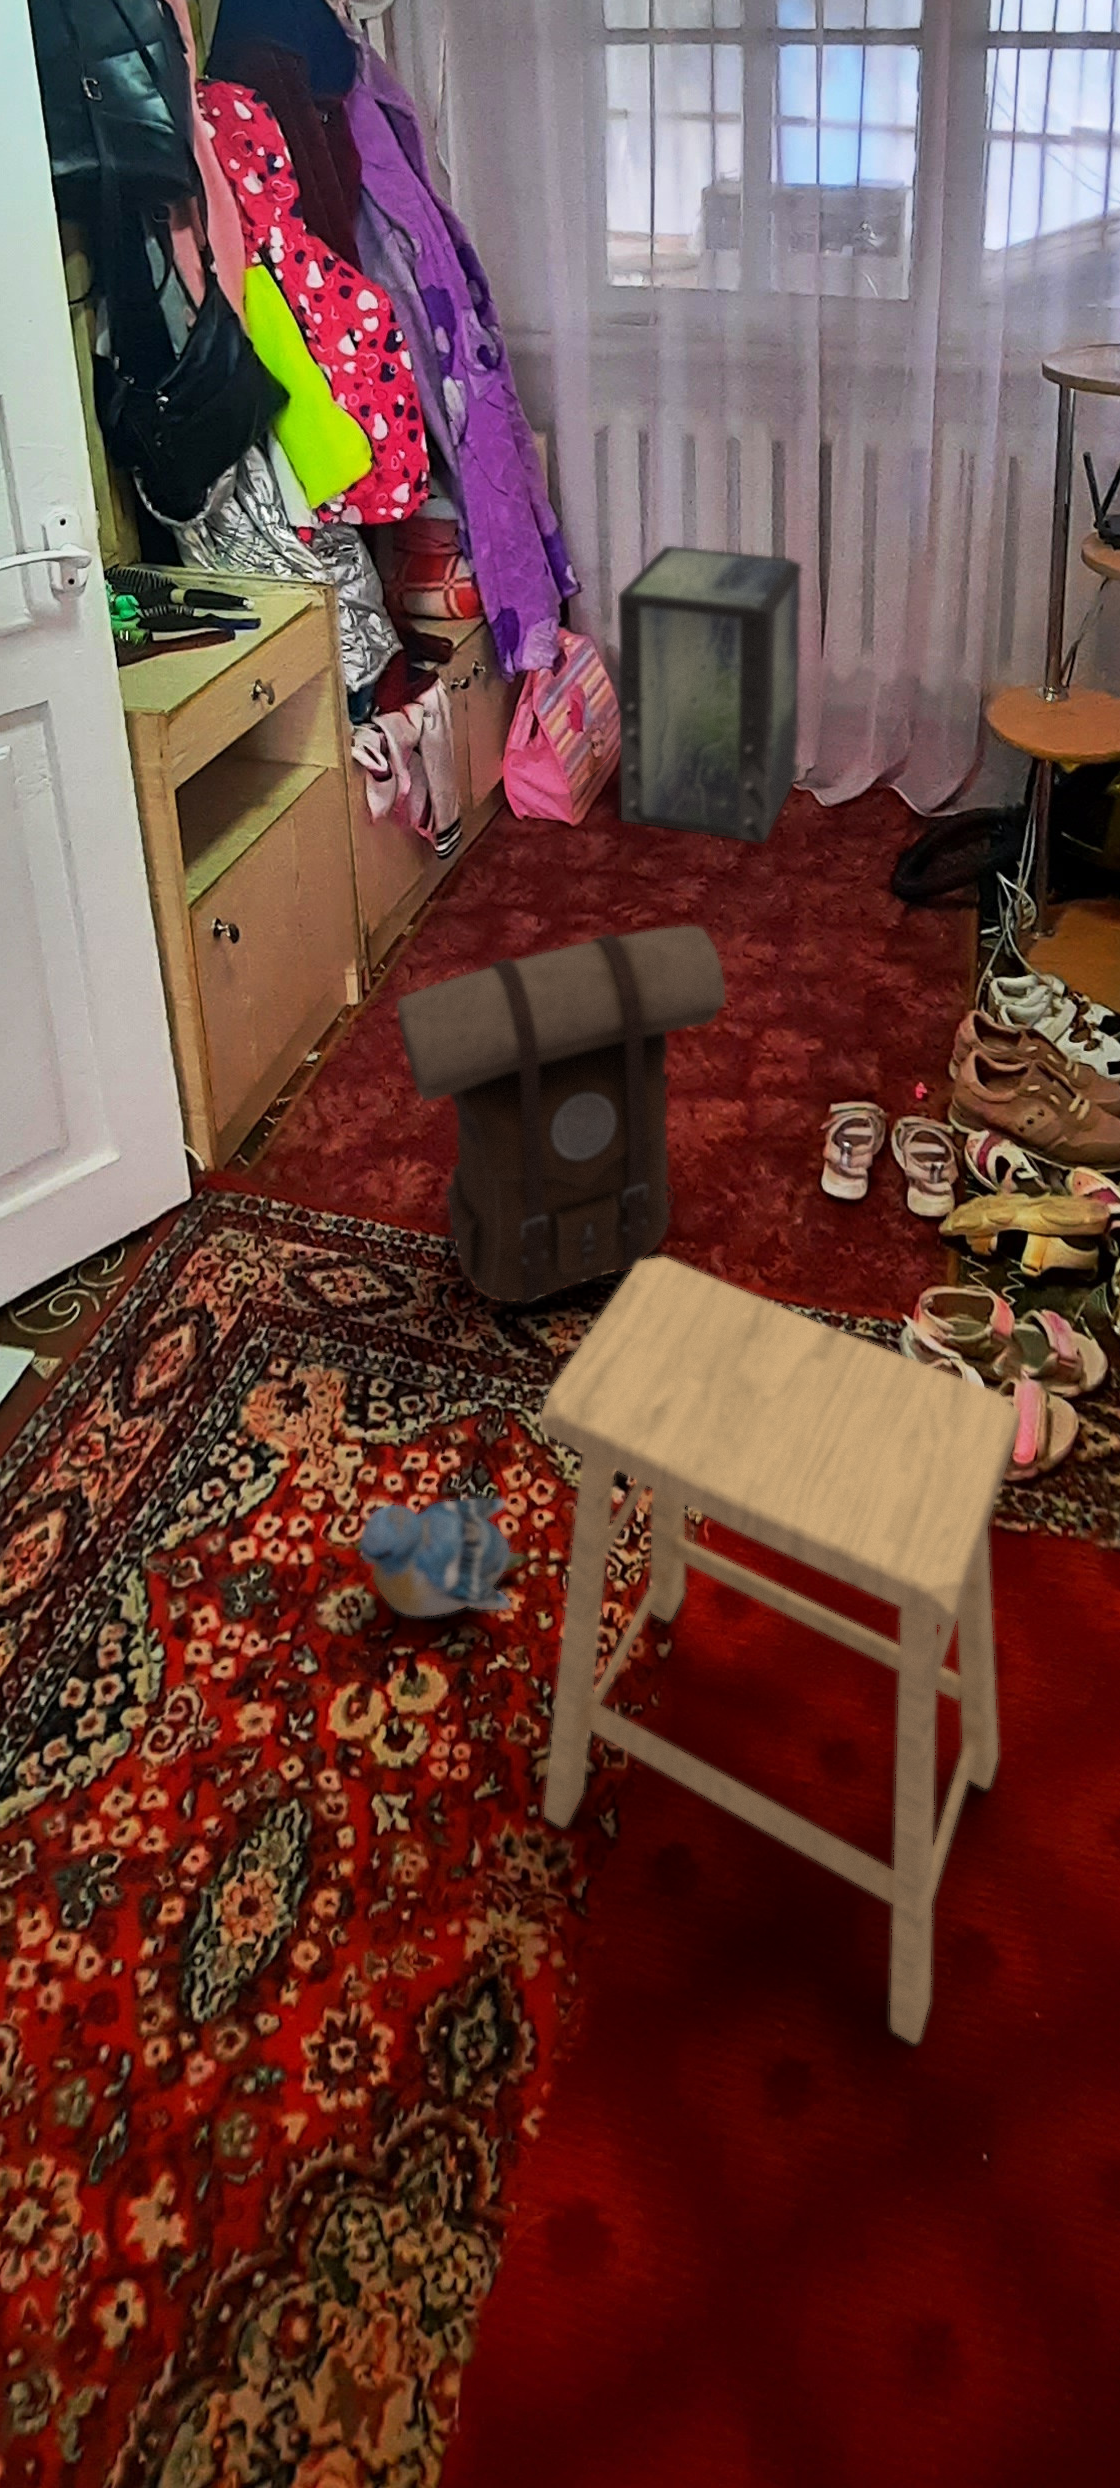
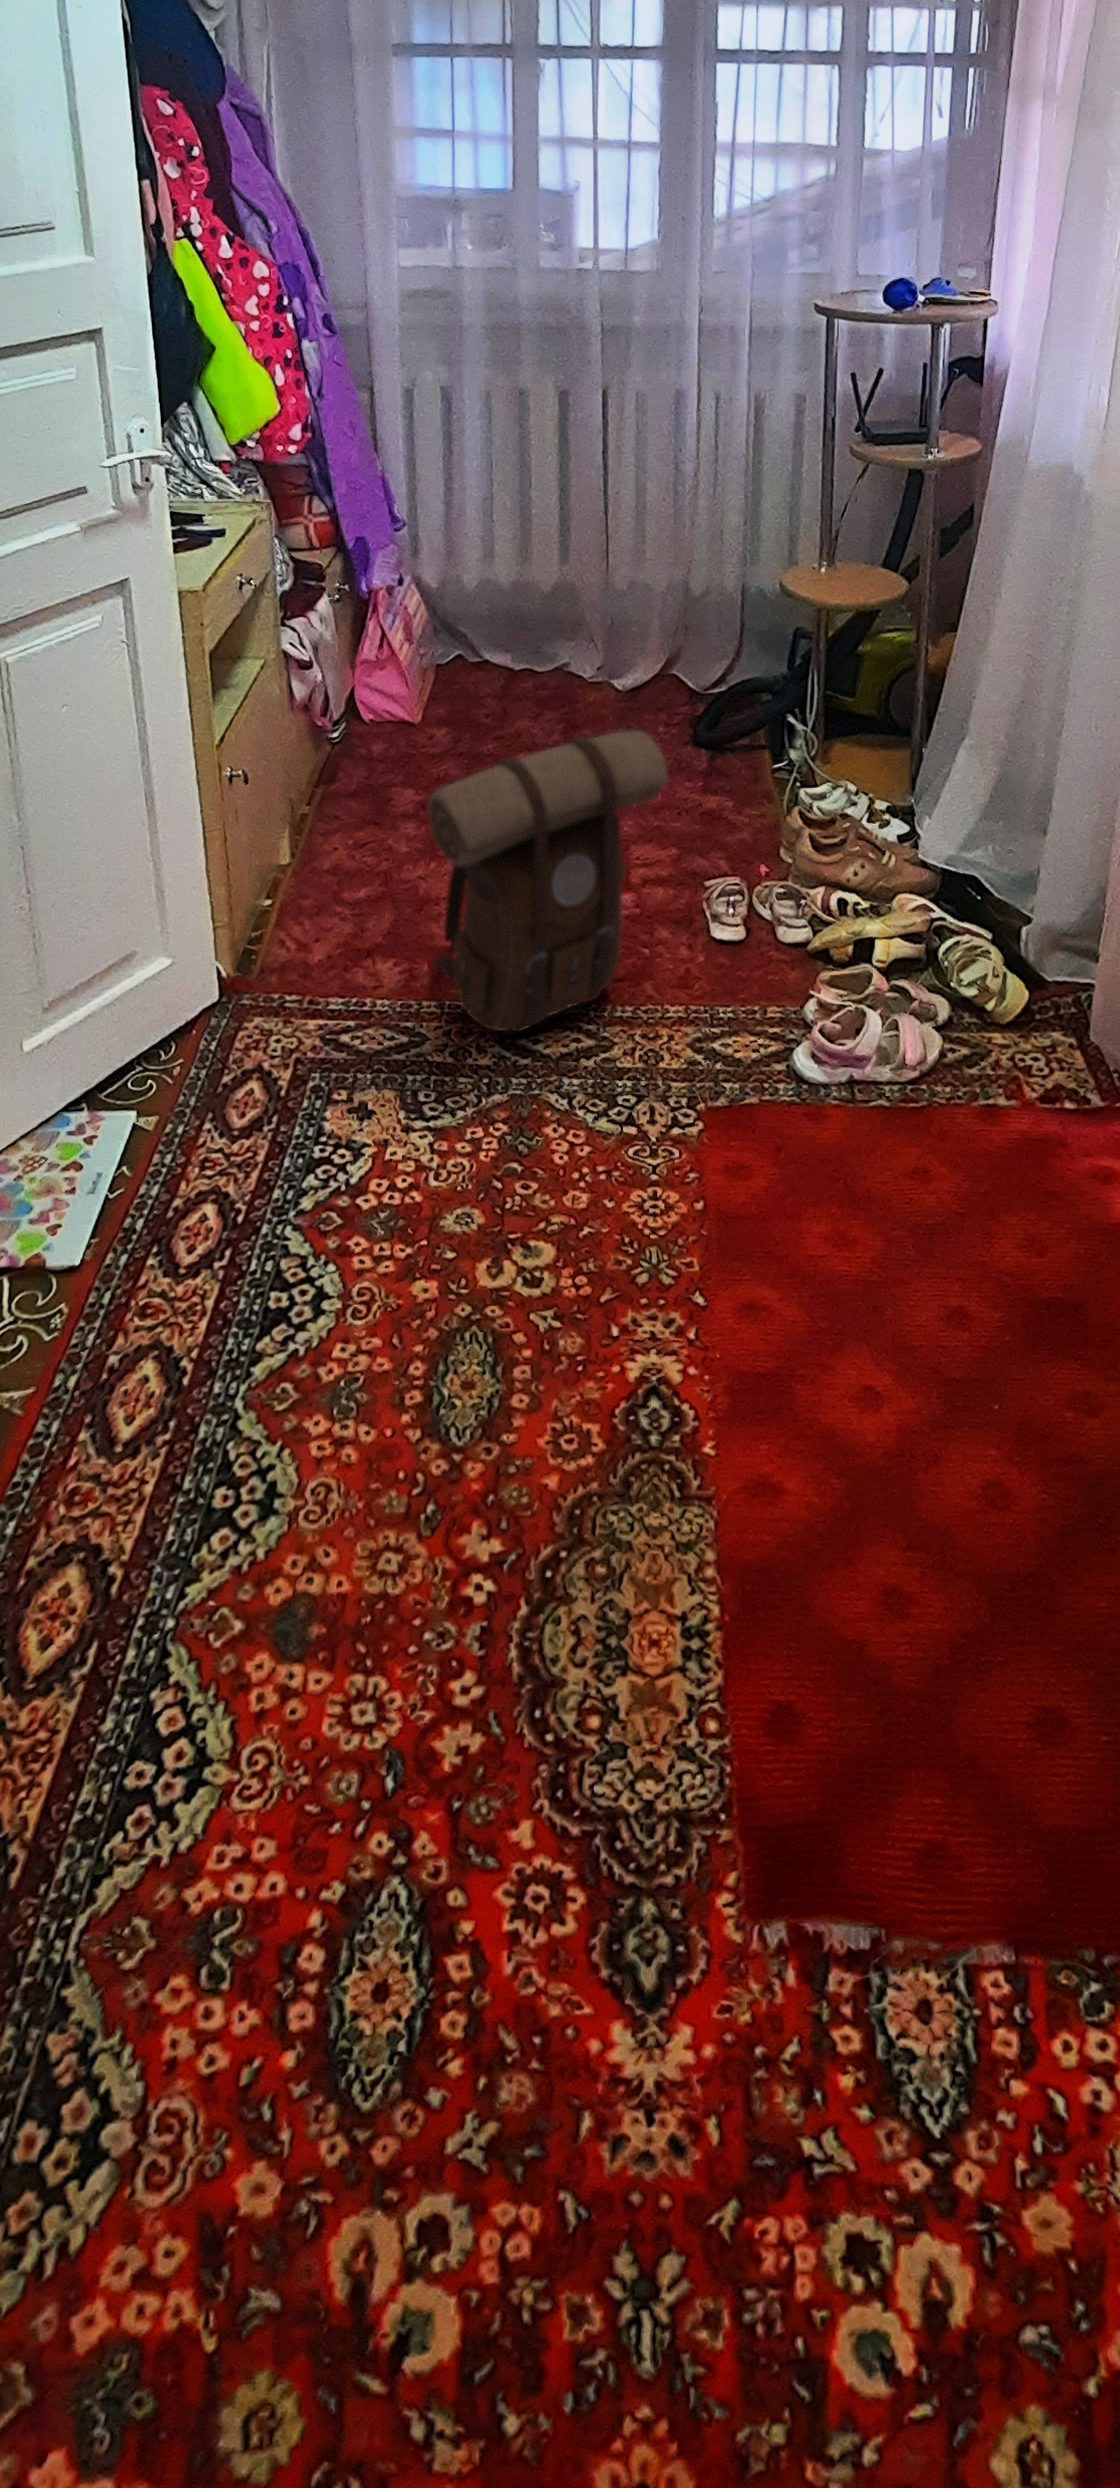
storage box: present [618,546,801,843] -> none [461,479,601,718]
footstool: present [540,1257,1020,2044] -> none [653,909,972,1364]
plush toy: present [355,1498,528,1616] -> none [473,1137,592,1216]

